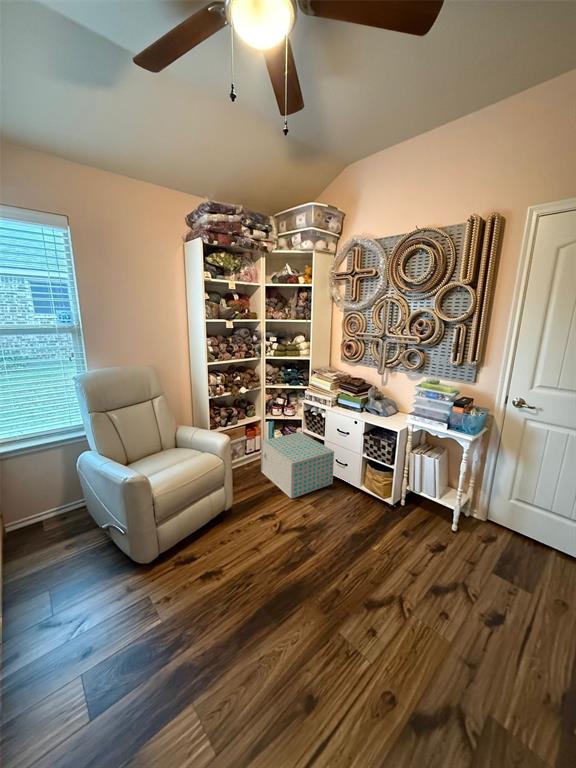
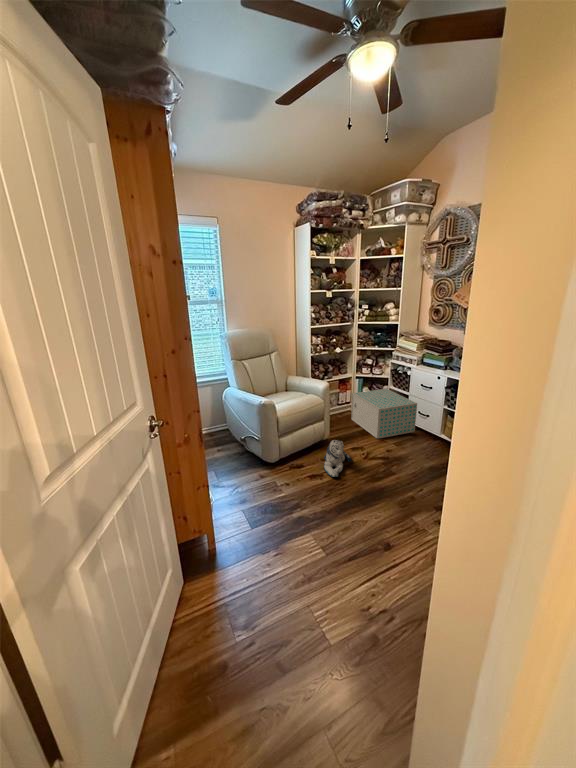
plush toy: none [222,517,260,575] -> present [324,440,351,477]

